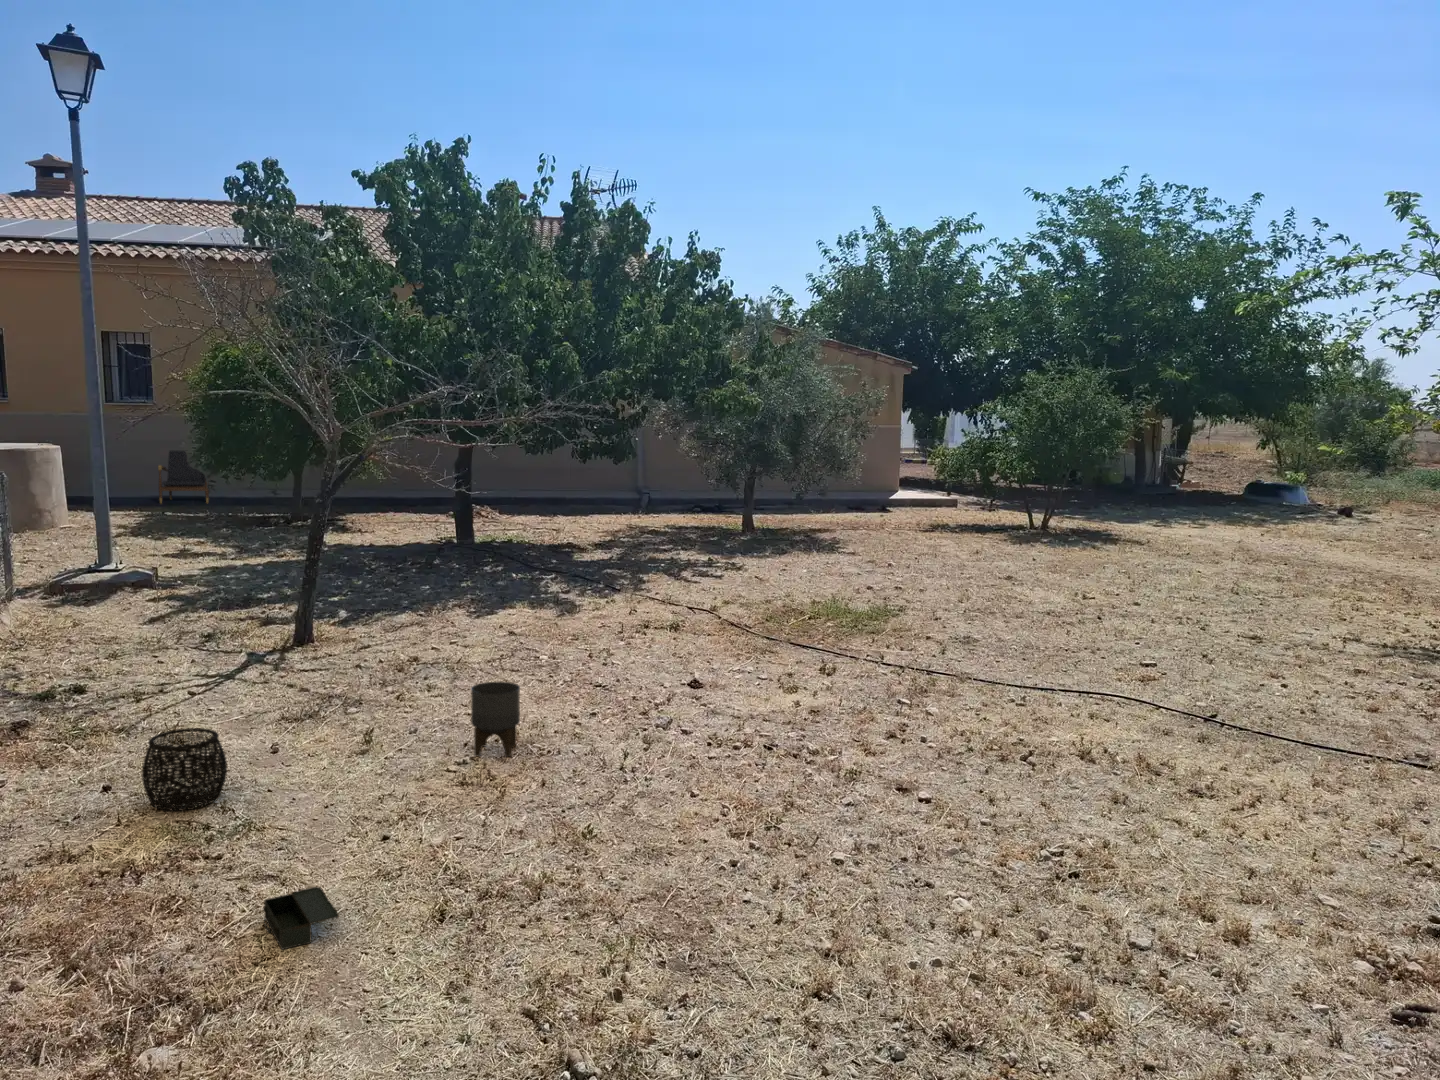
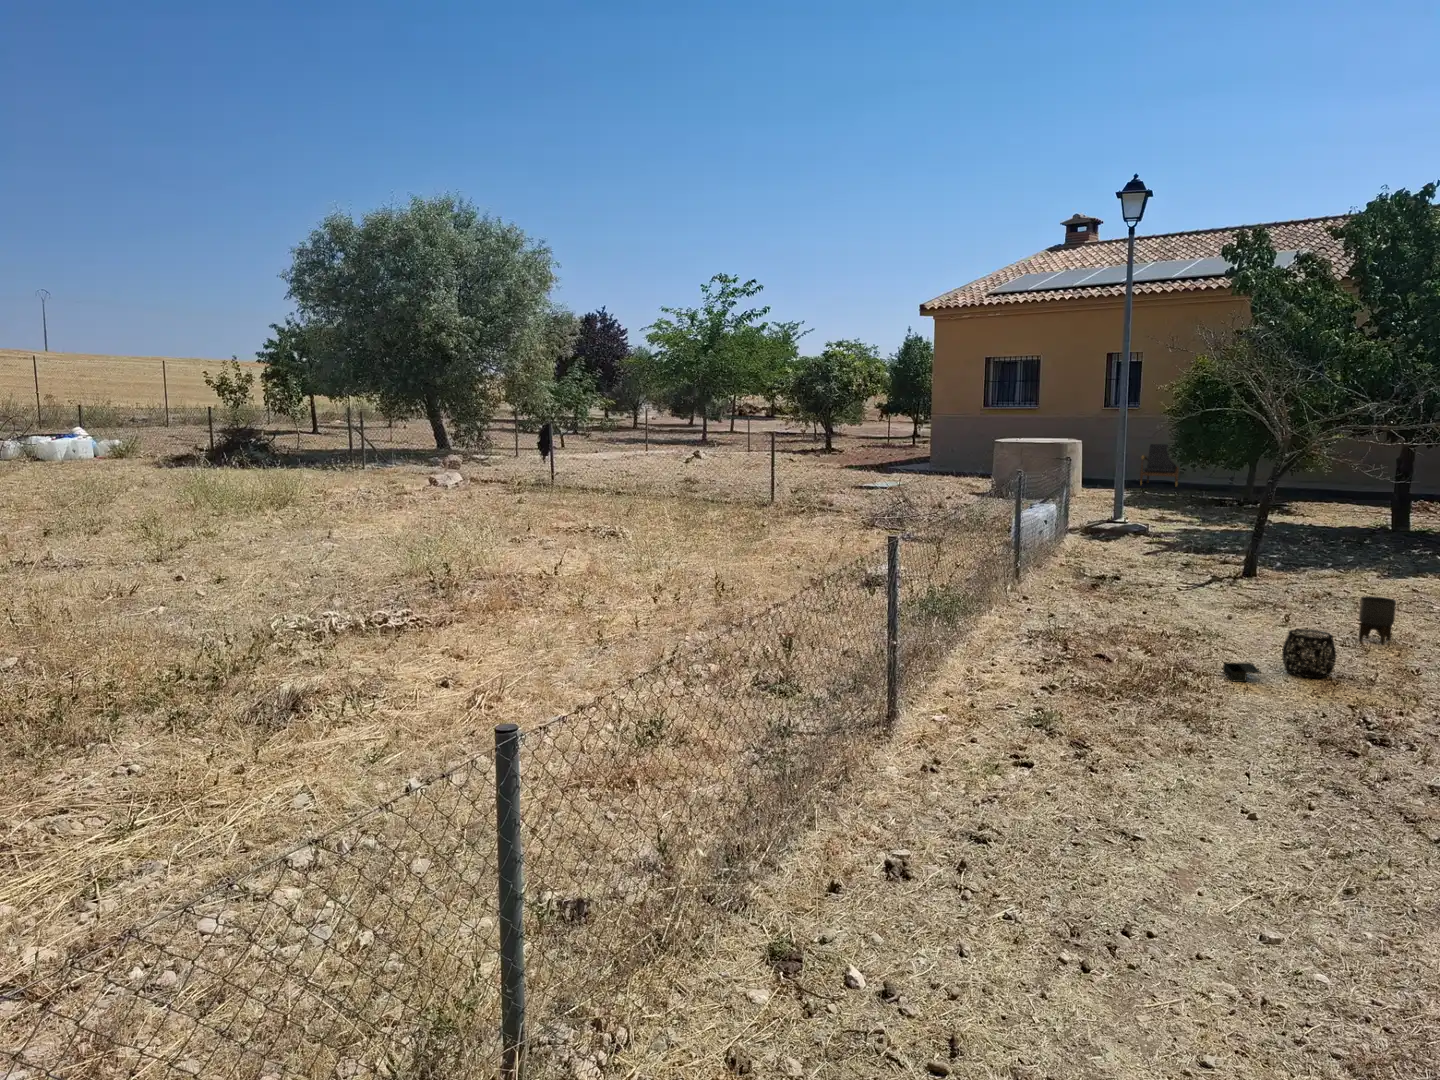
woven basket: present [142,728,227,811] -> present [1282,629,1336,678]

